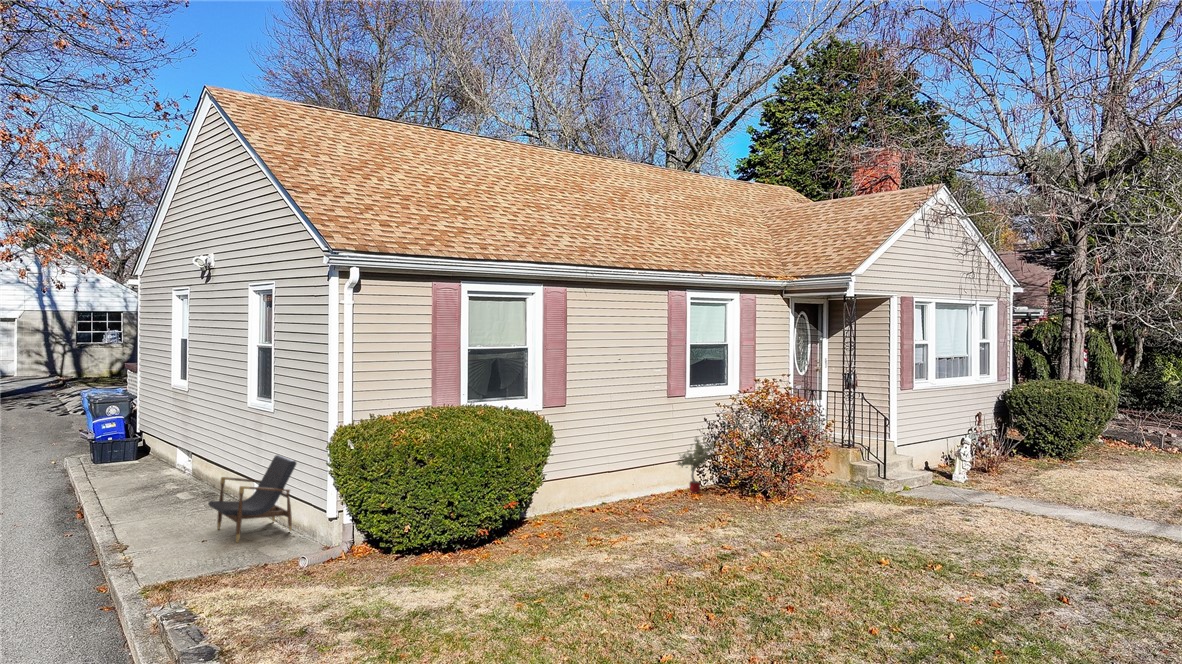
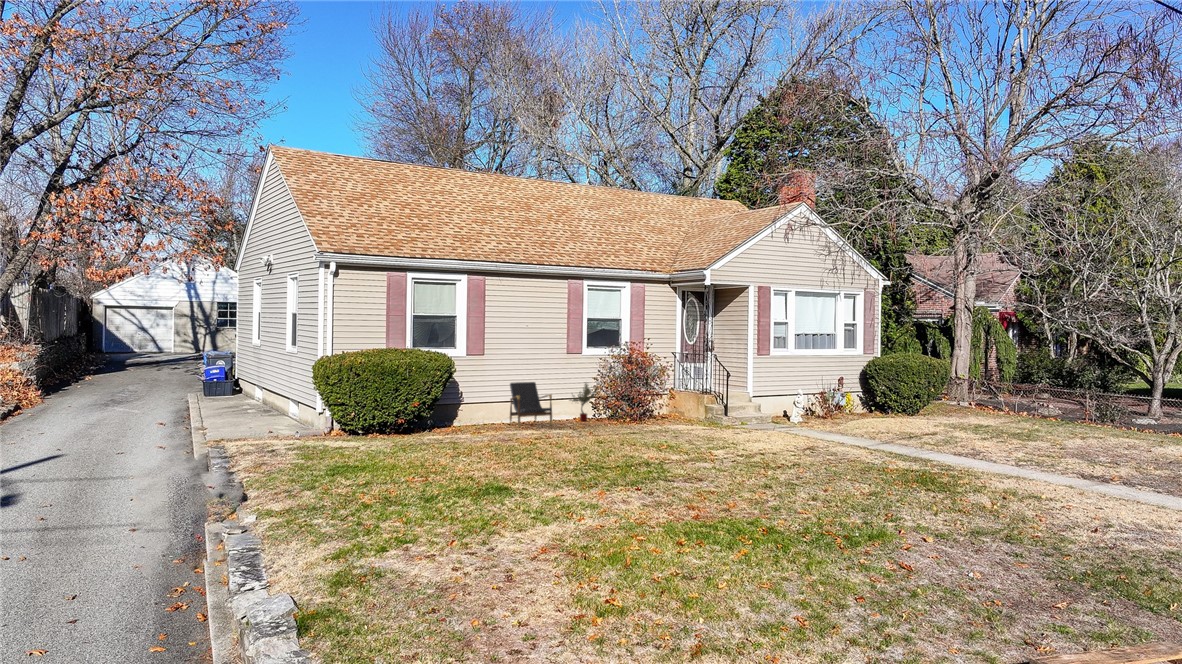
lounge chair: present [208,455,296,543] -> present [510,382,552,427]

